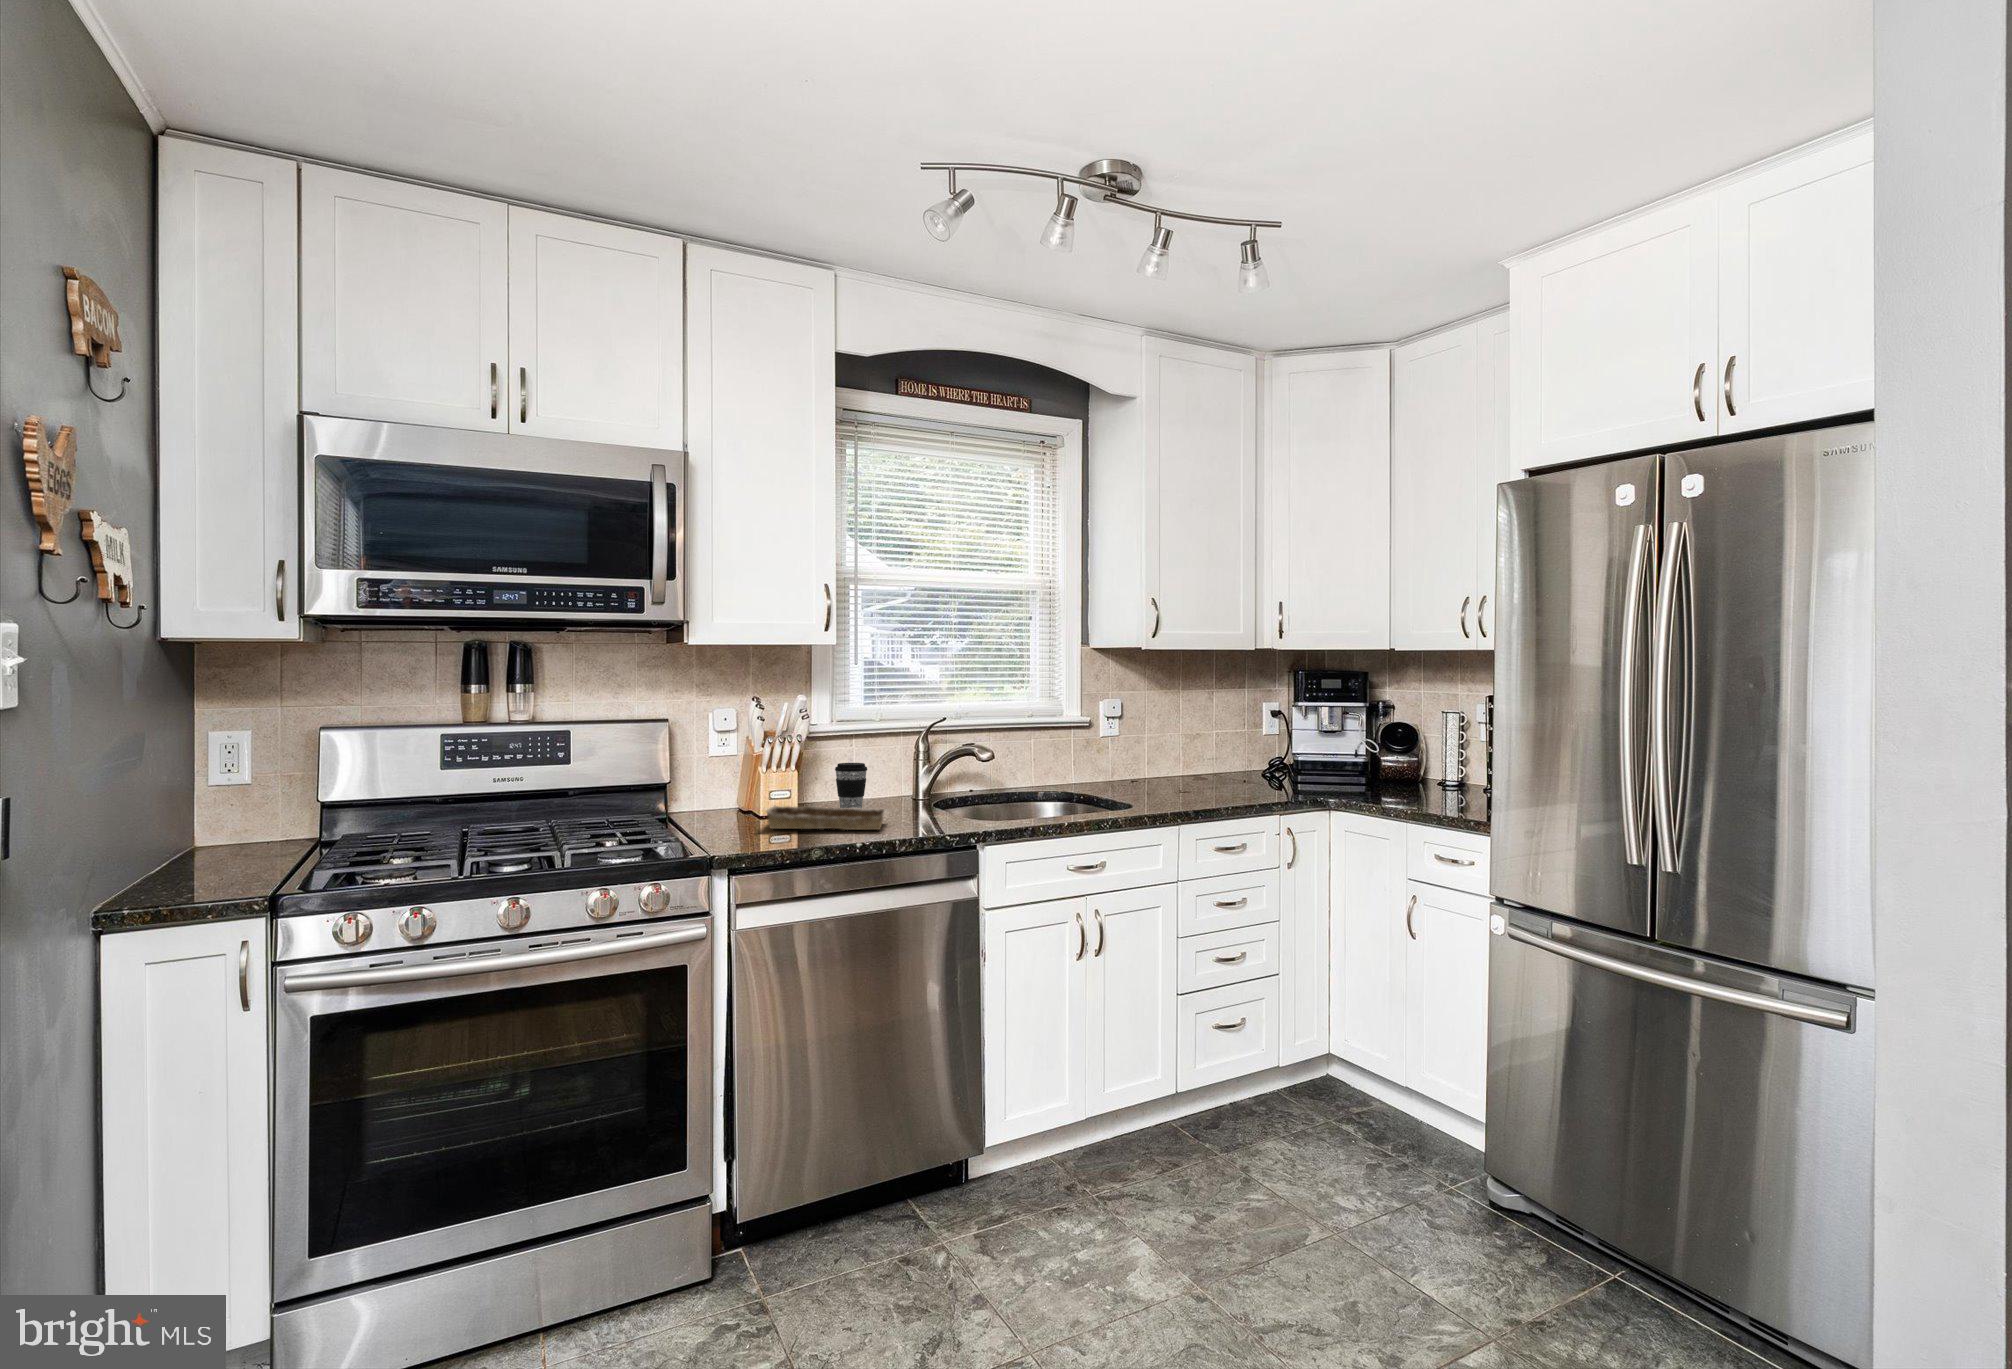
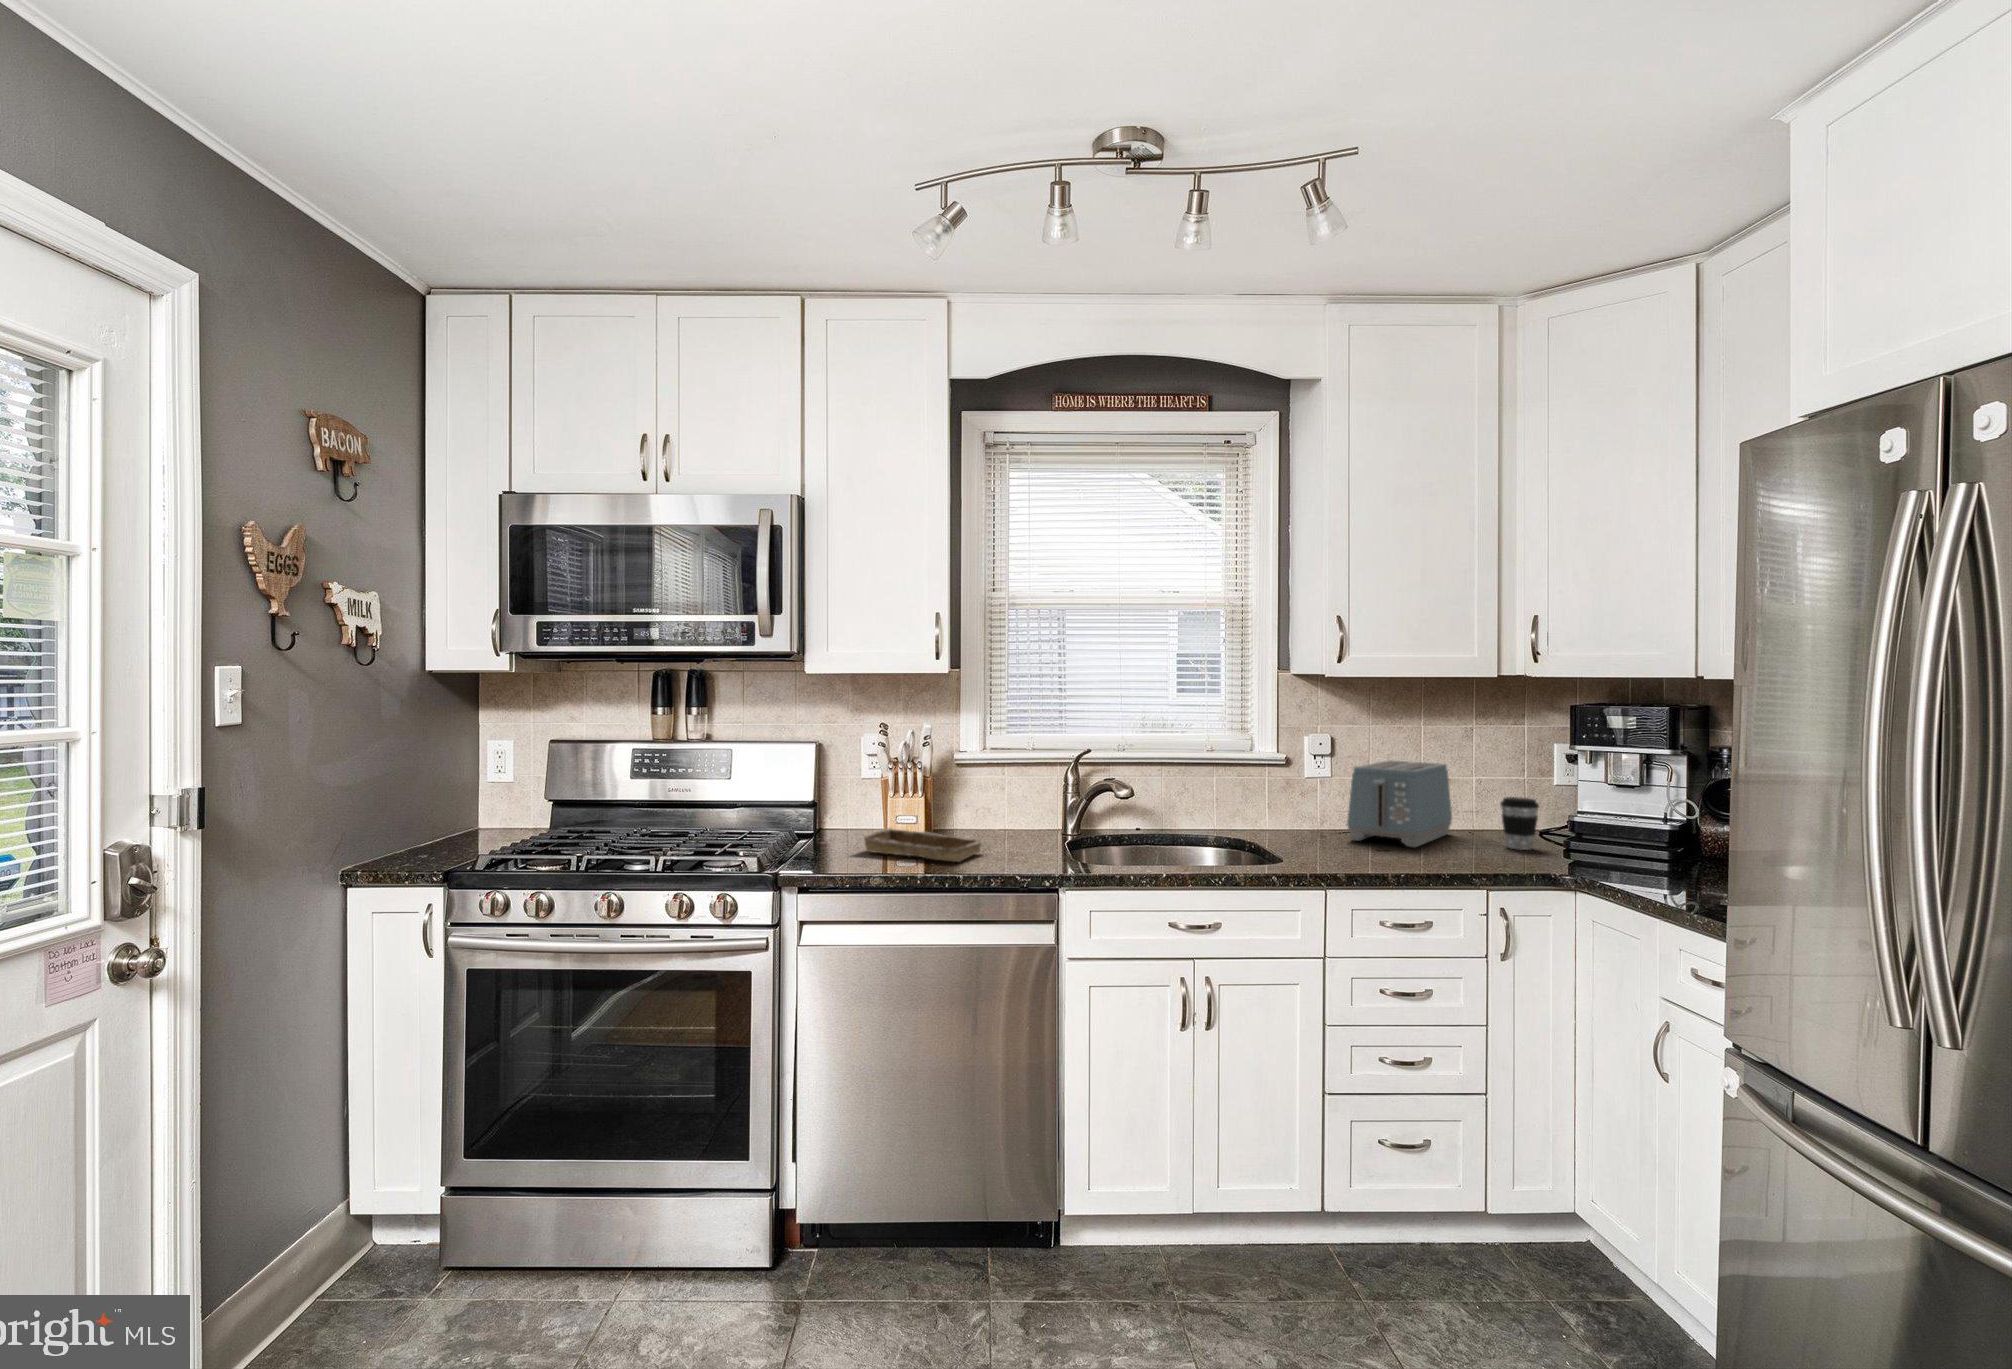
toaster: none [1161,727,1224,796] -> present [1347,760,1452,847]
coffee cup: present [835,763,867,809] -> present [1501,797,1539,850]

